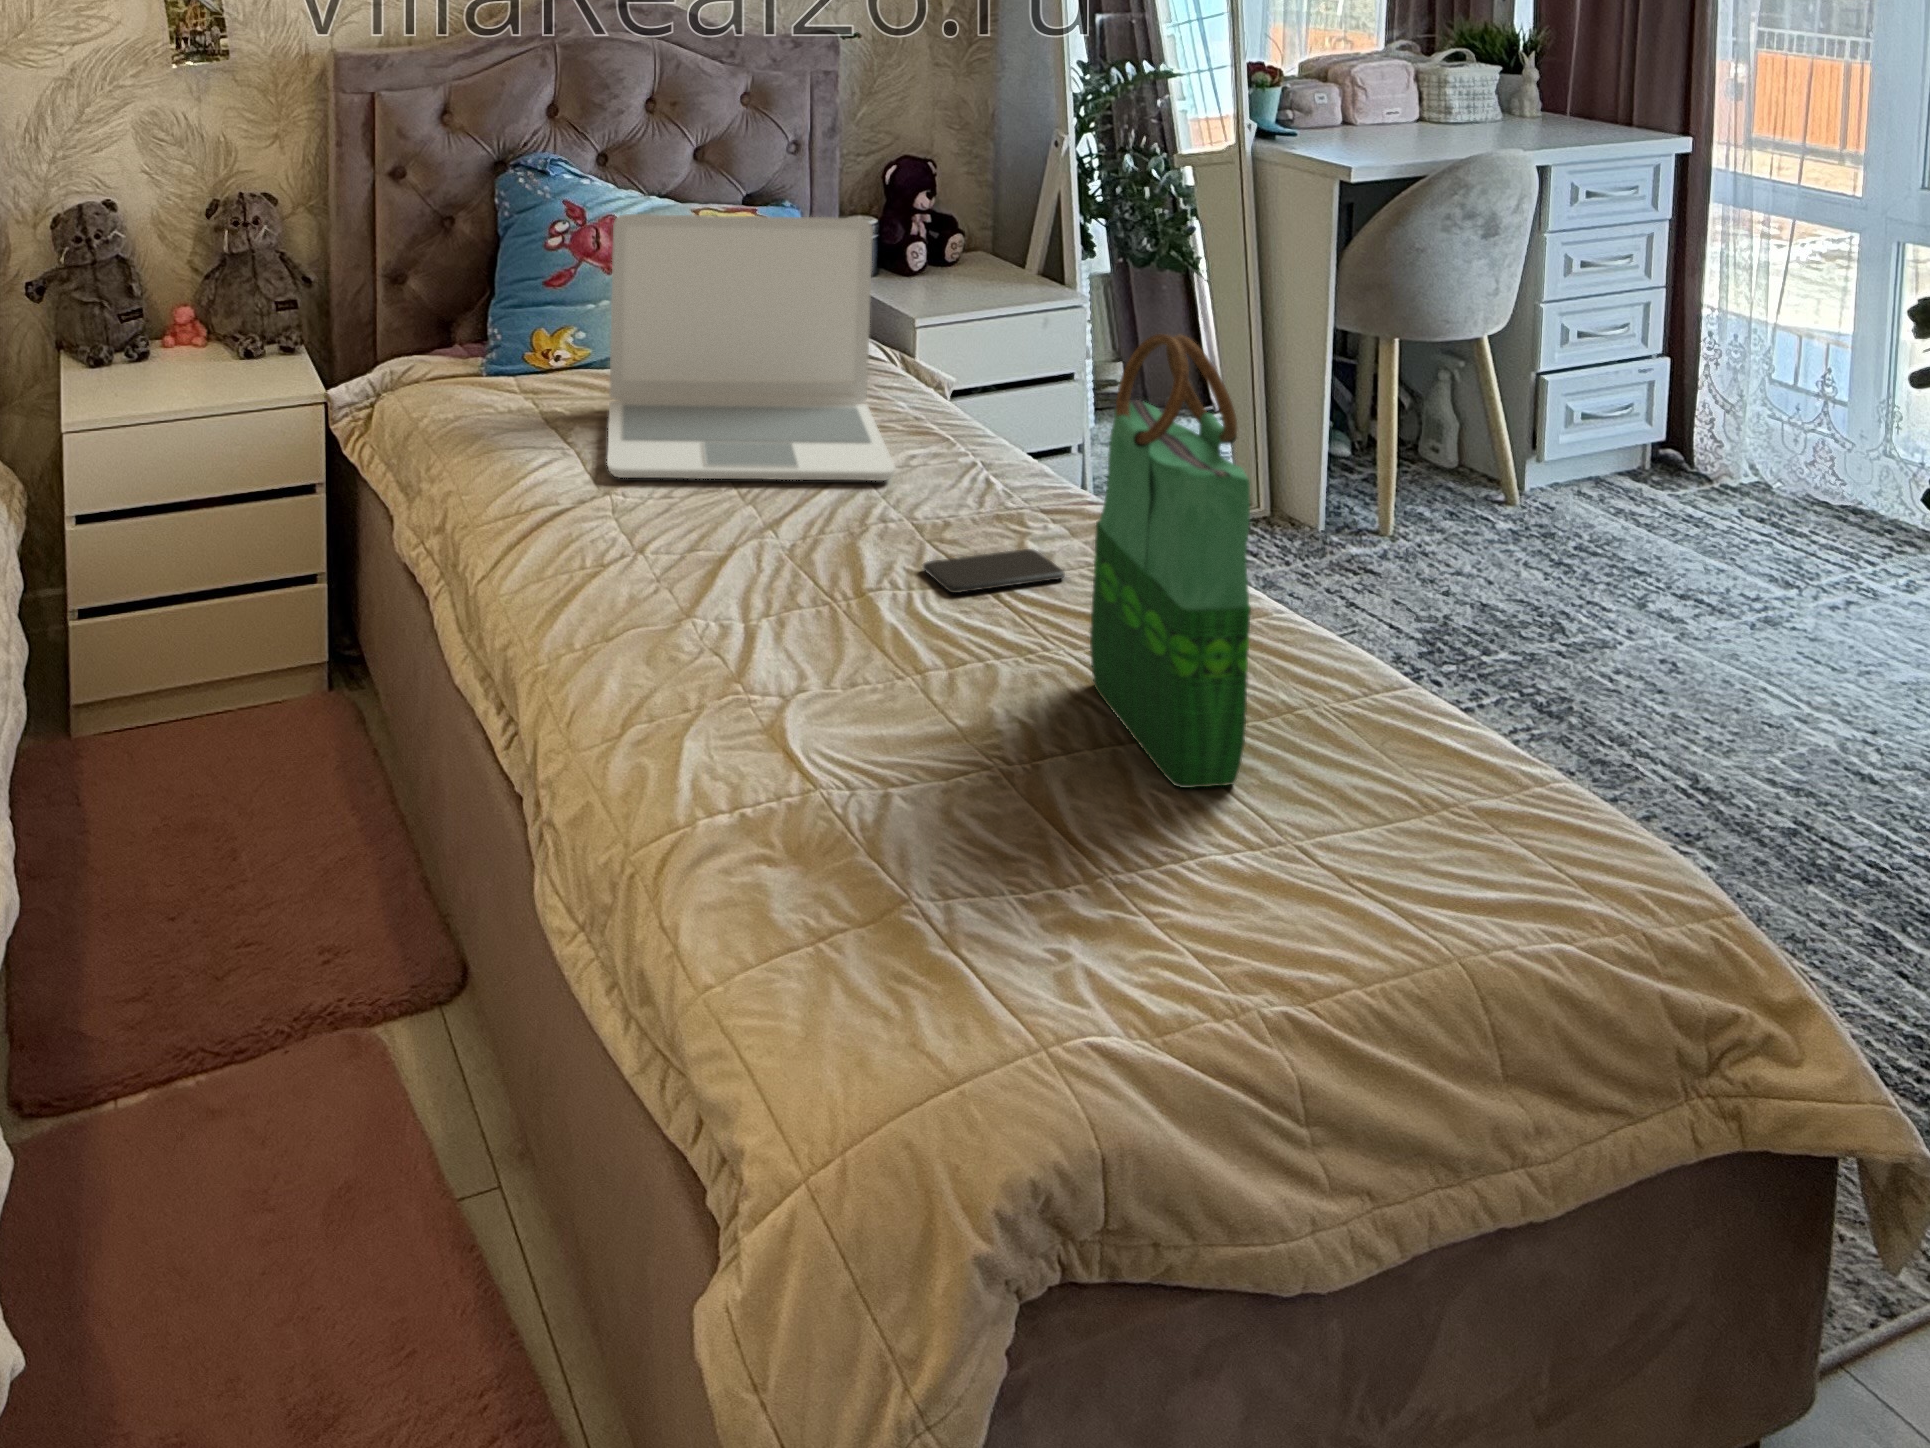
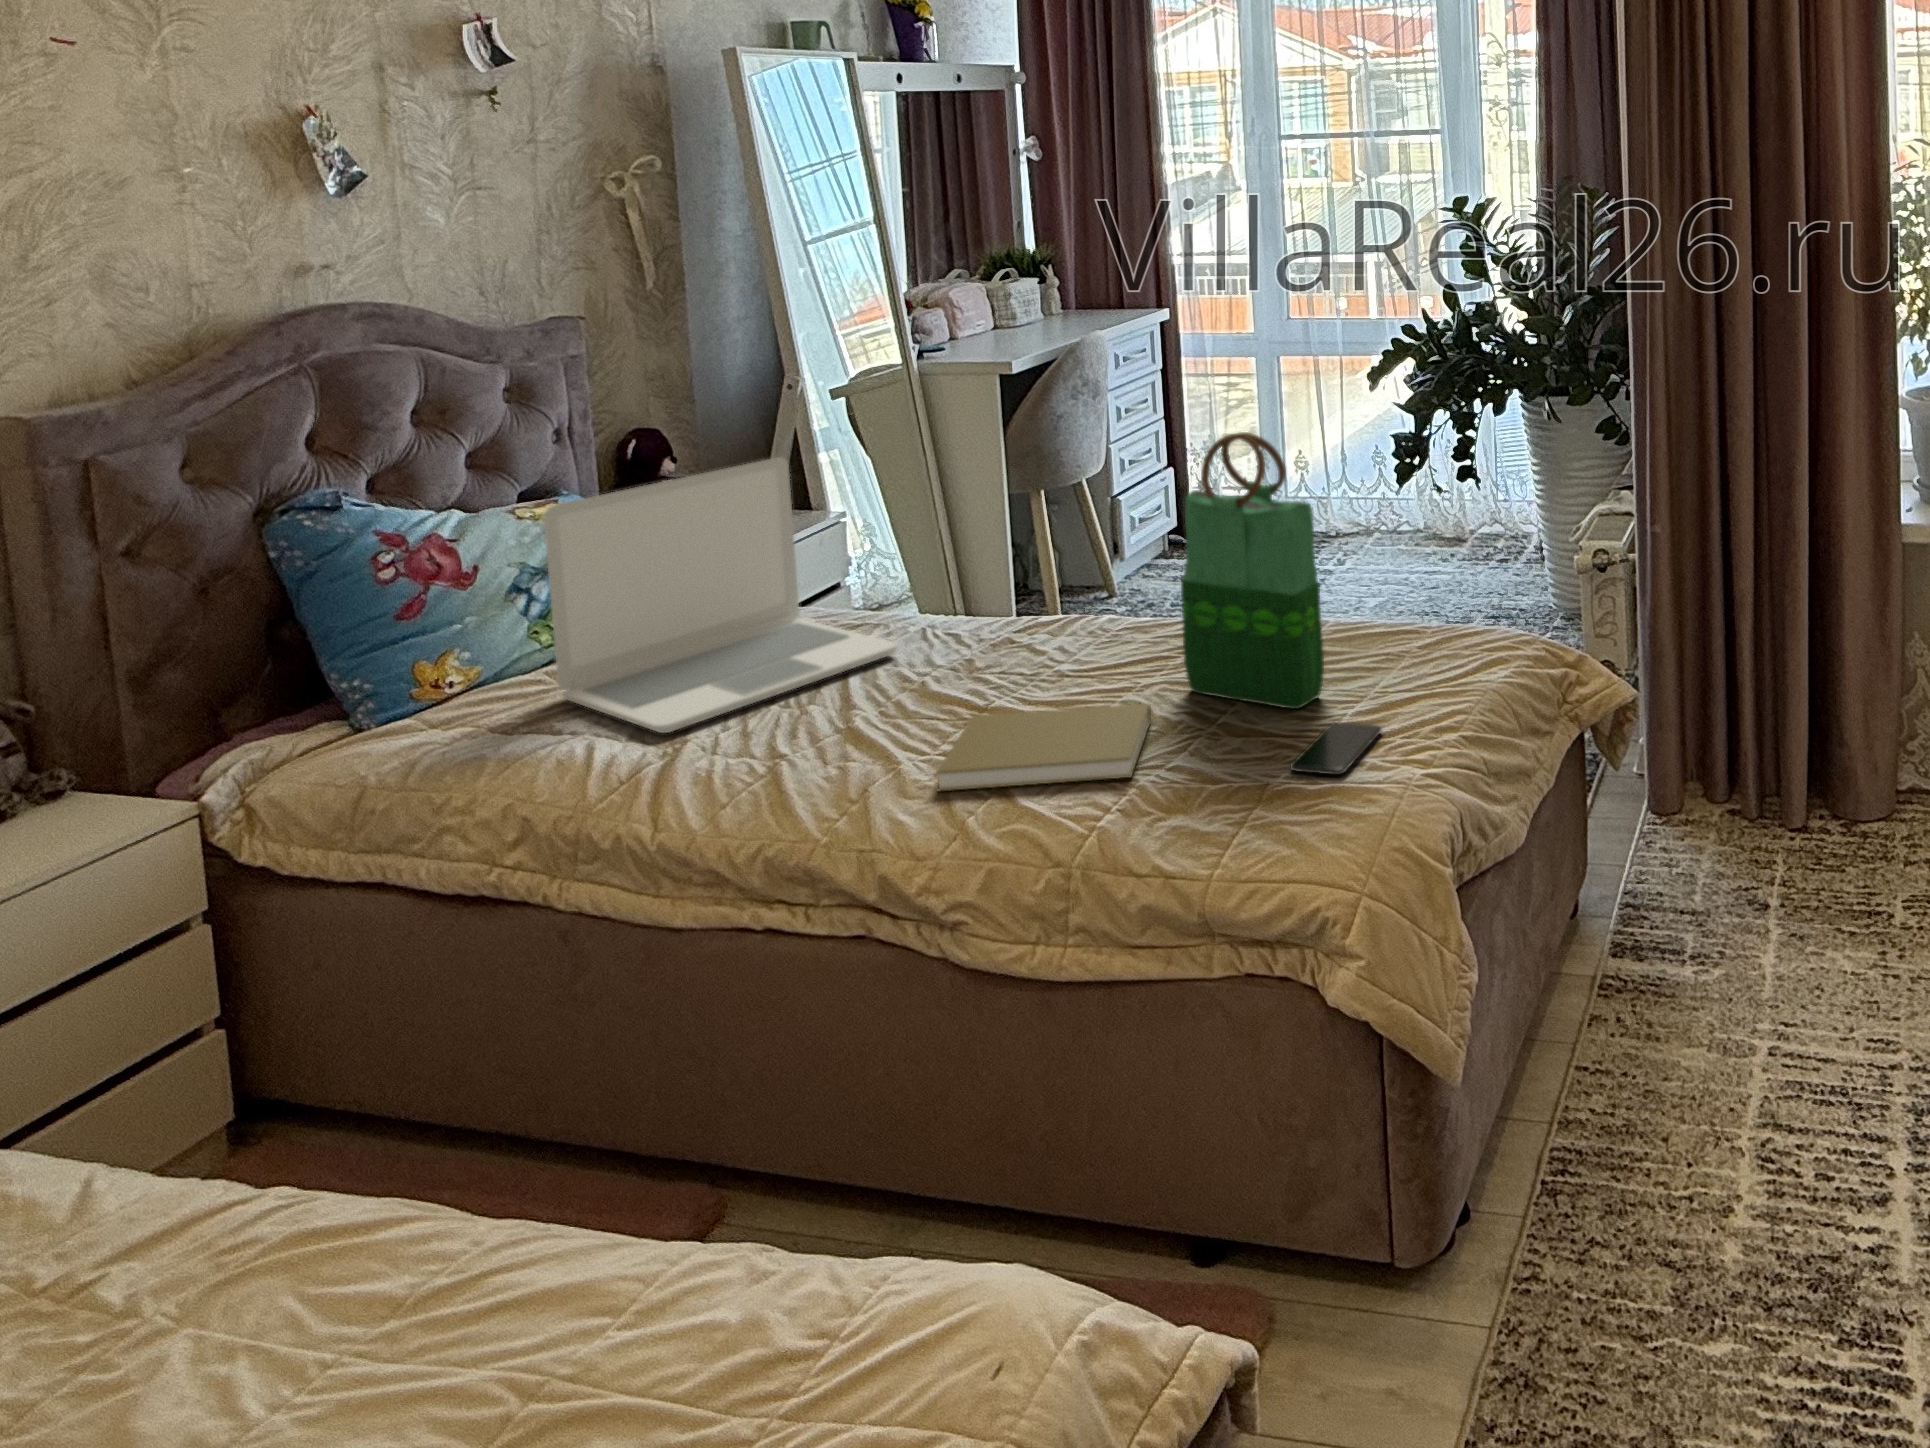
smartphone: present [923,549,1065,593] -> present [1290,722,1382,775]
book: none [688,590,995,764] -> present [937,704,1151,791]

